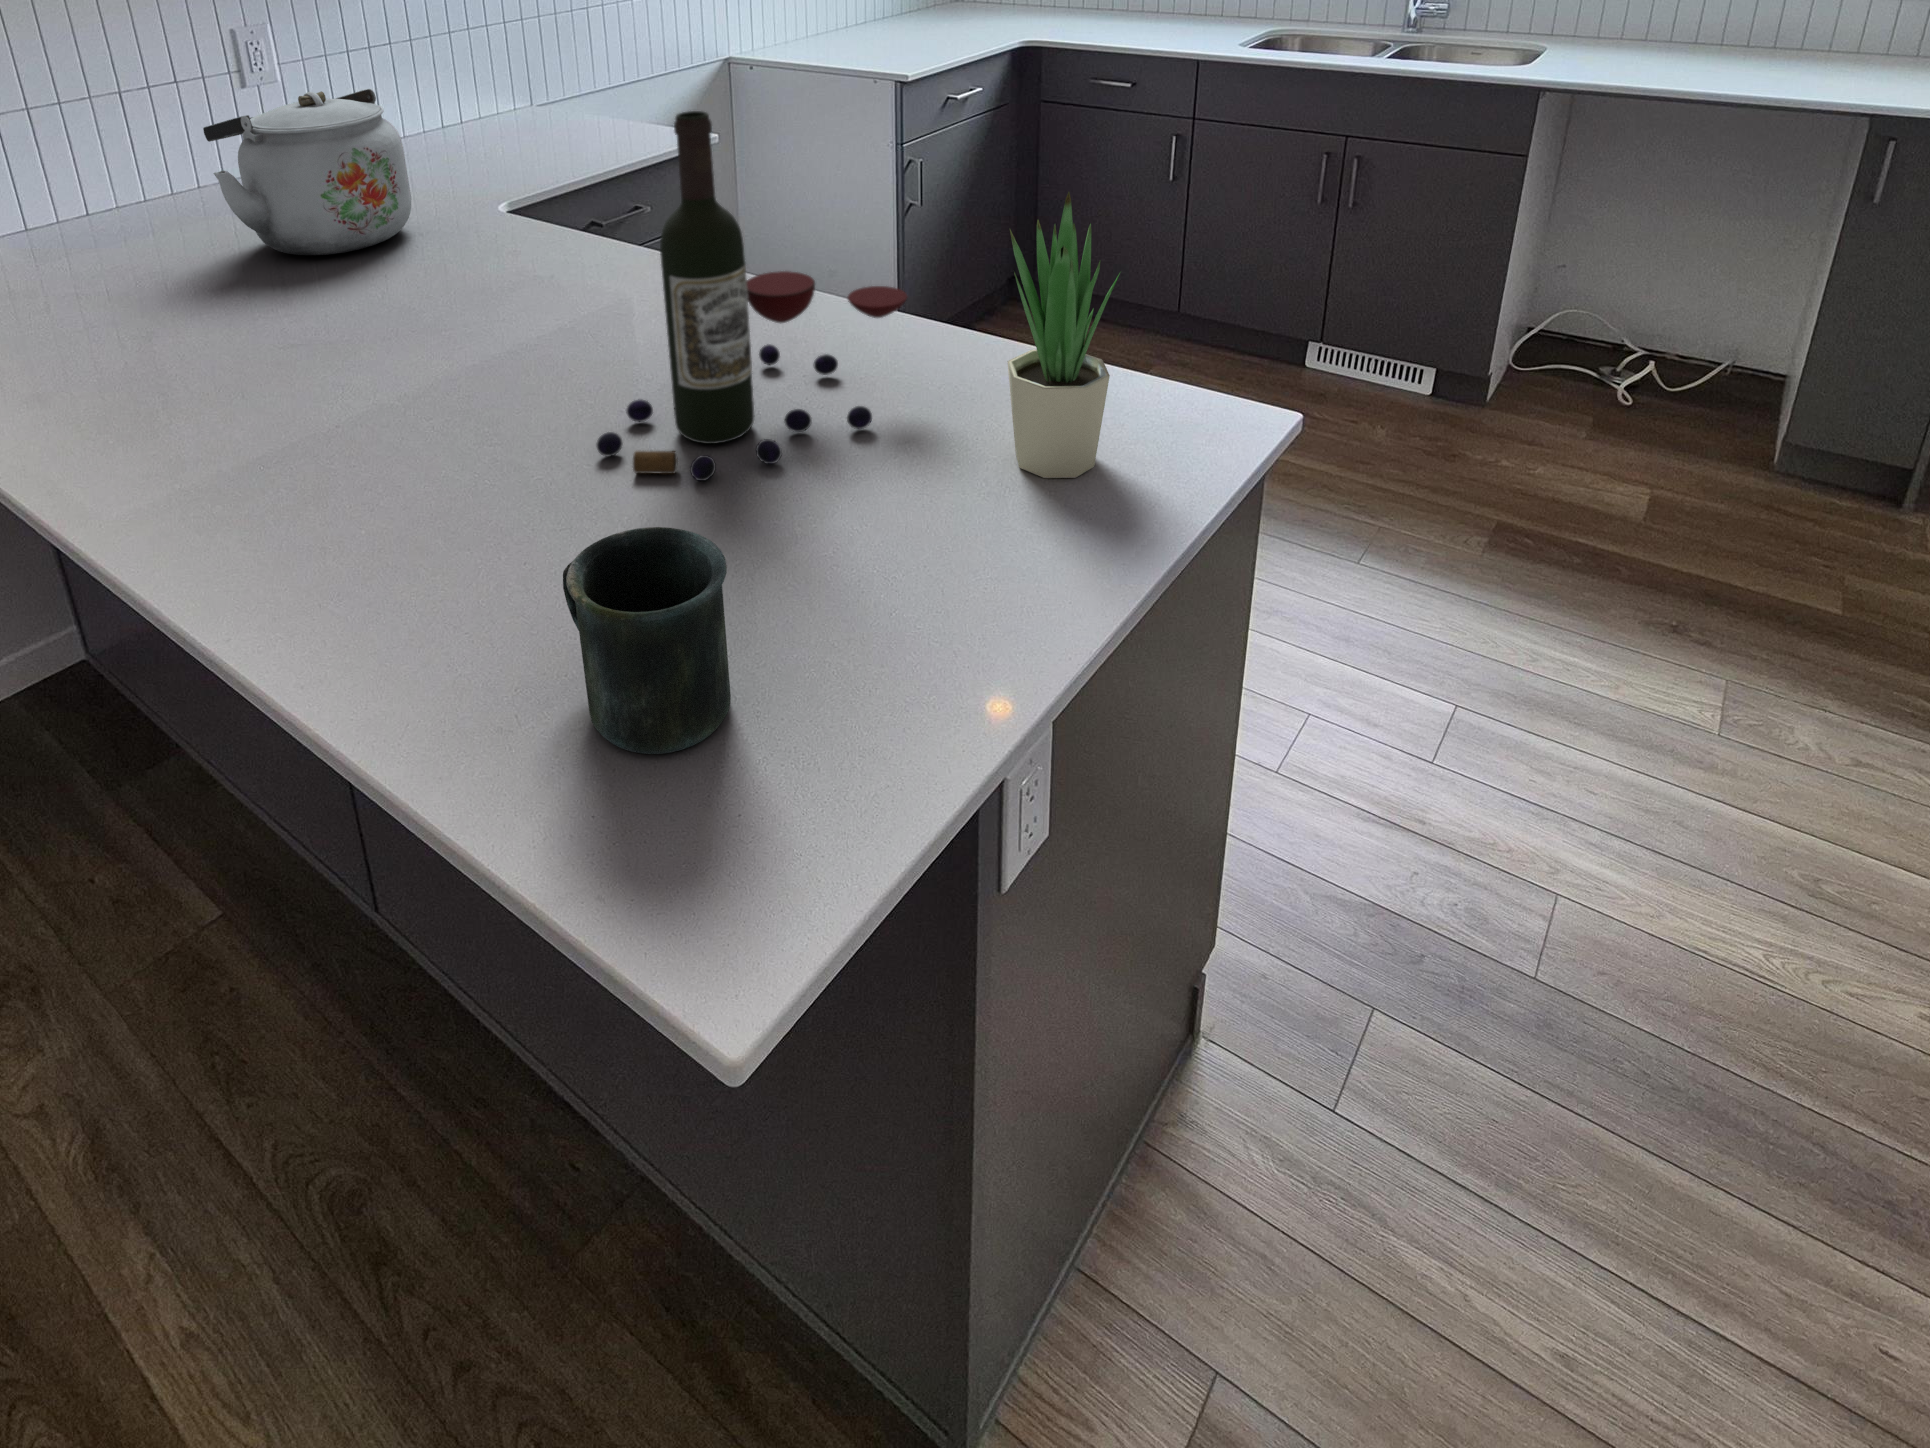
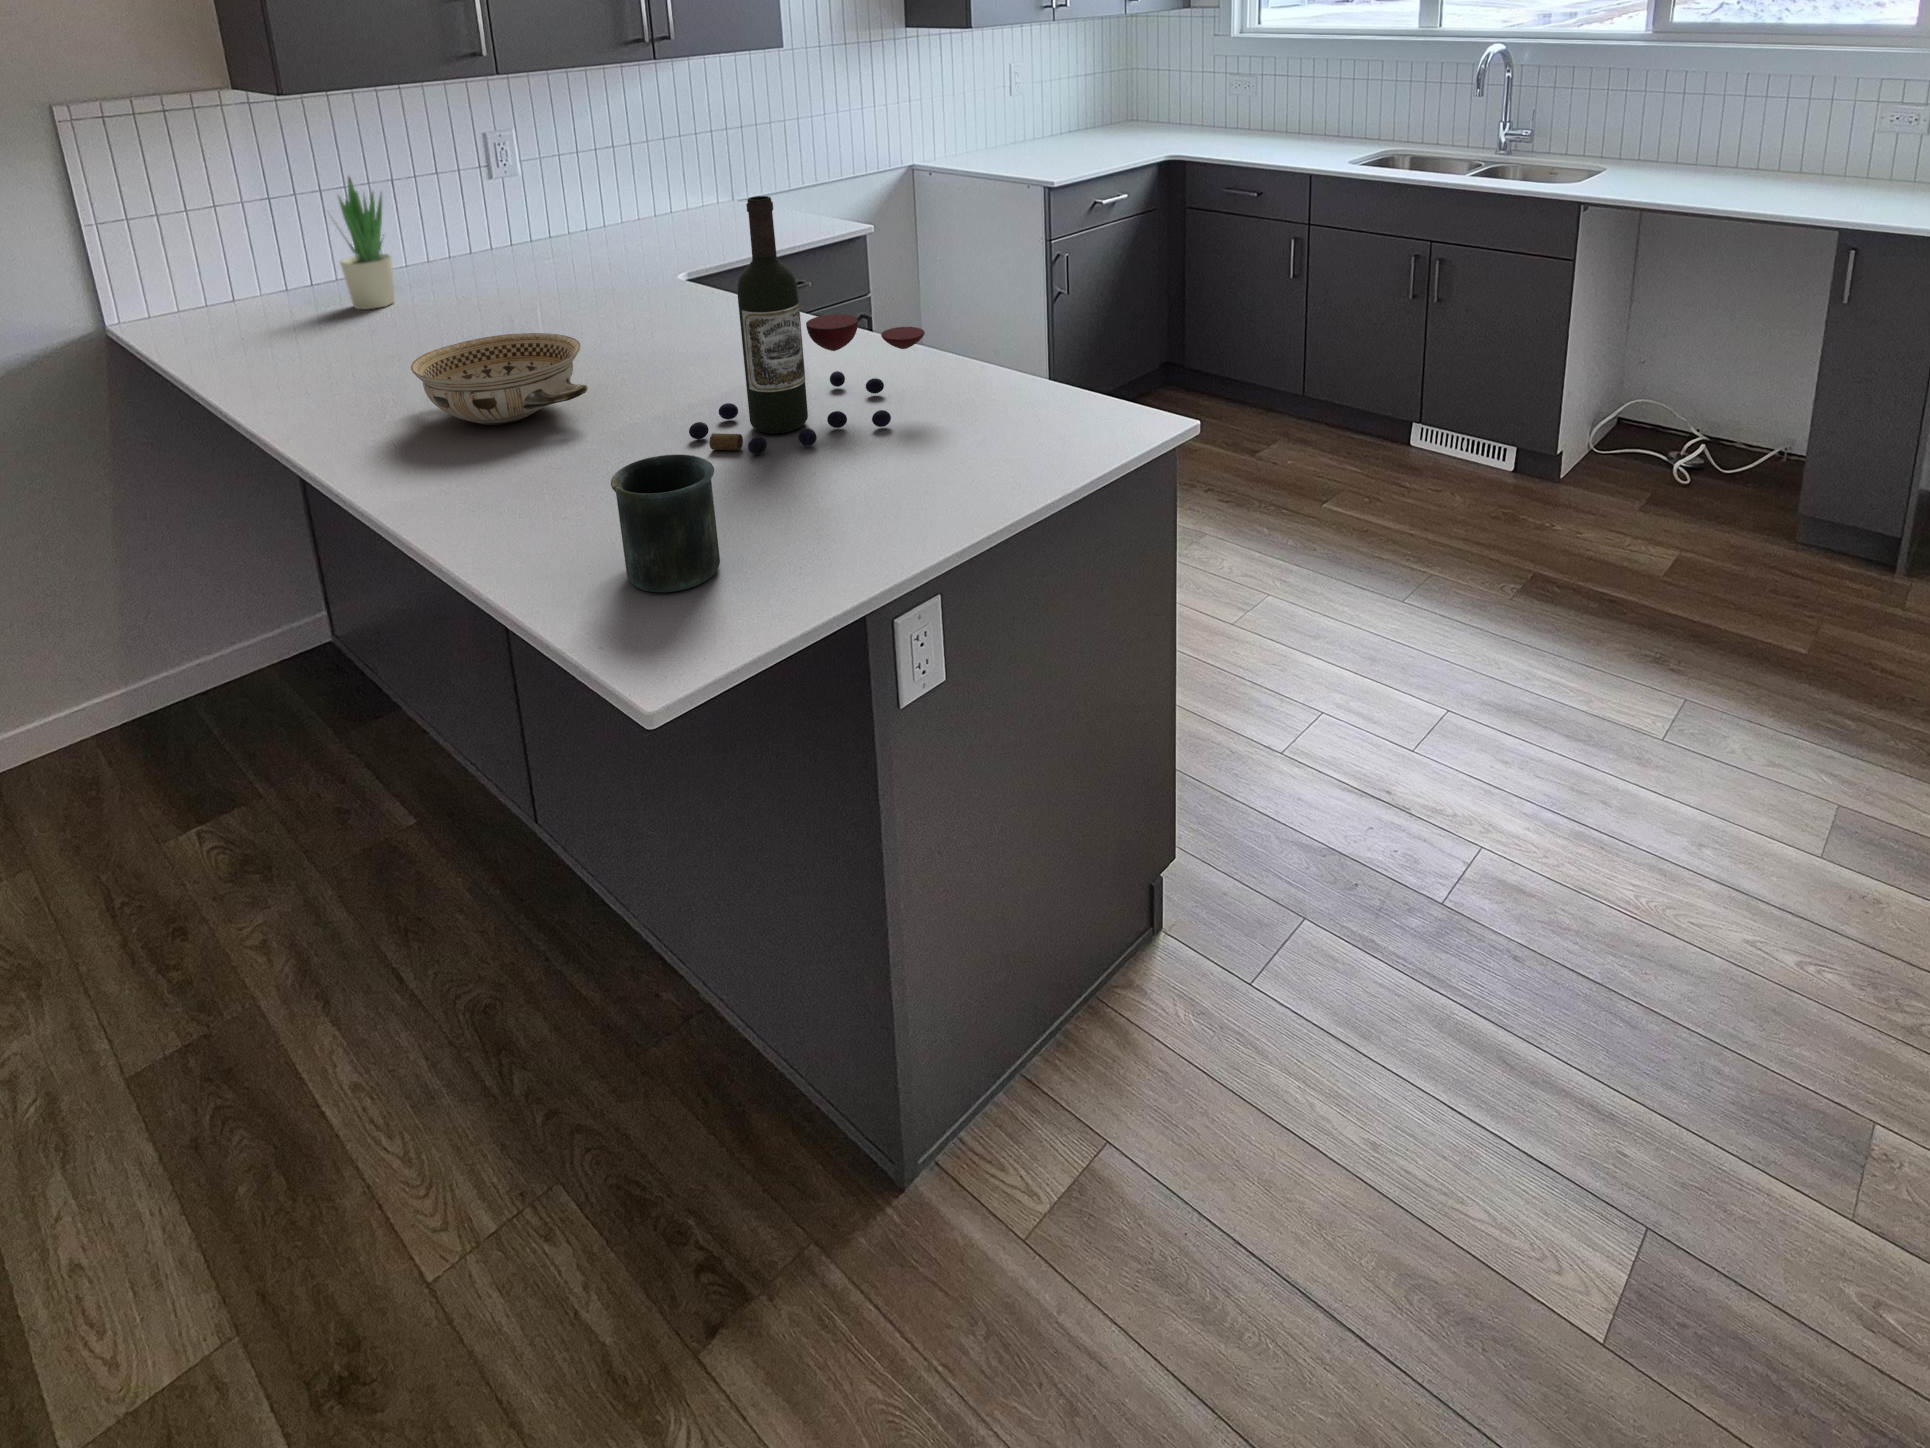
kettle: present [203,89,411,255] -> none [449,181,608,308]
potted plant: present [1007,192,1120,478] -> present [338,177,394,309]
ceramic bowl: none [190,304,442,439] -> present [411,333,588,425]

